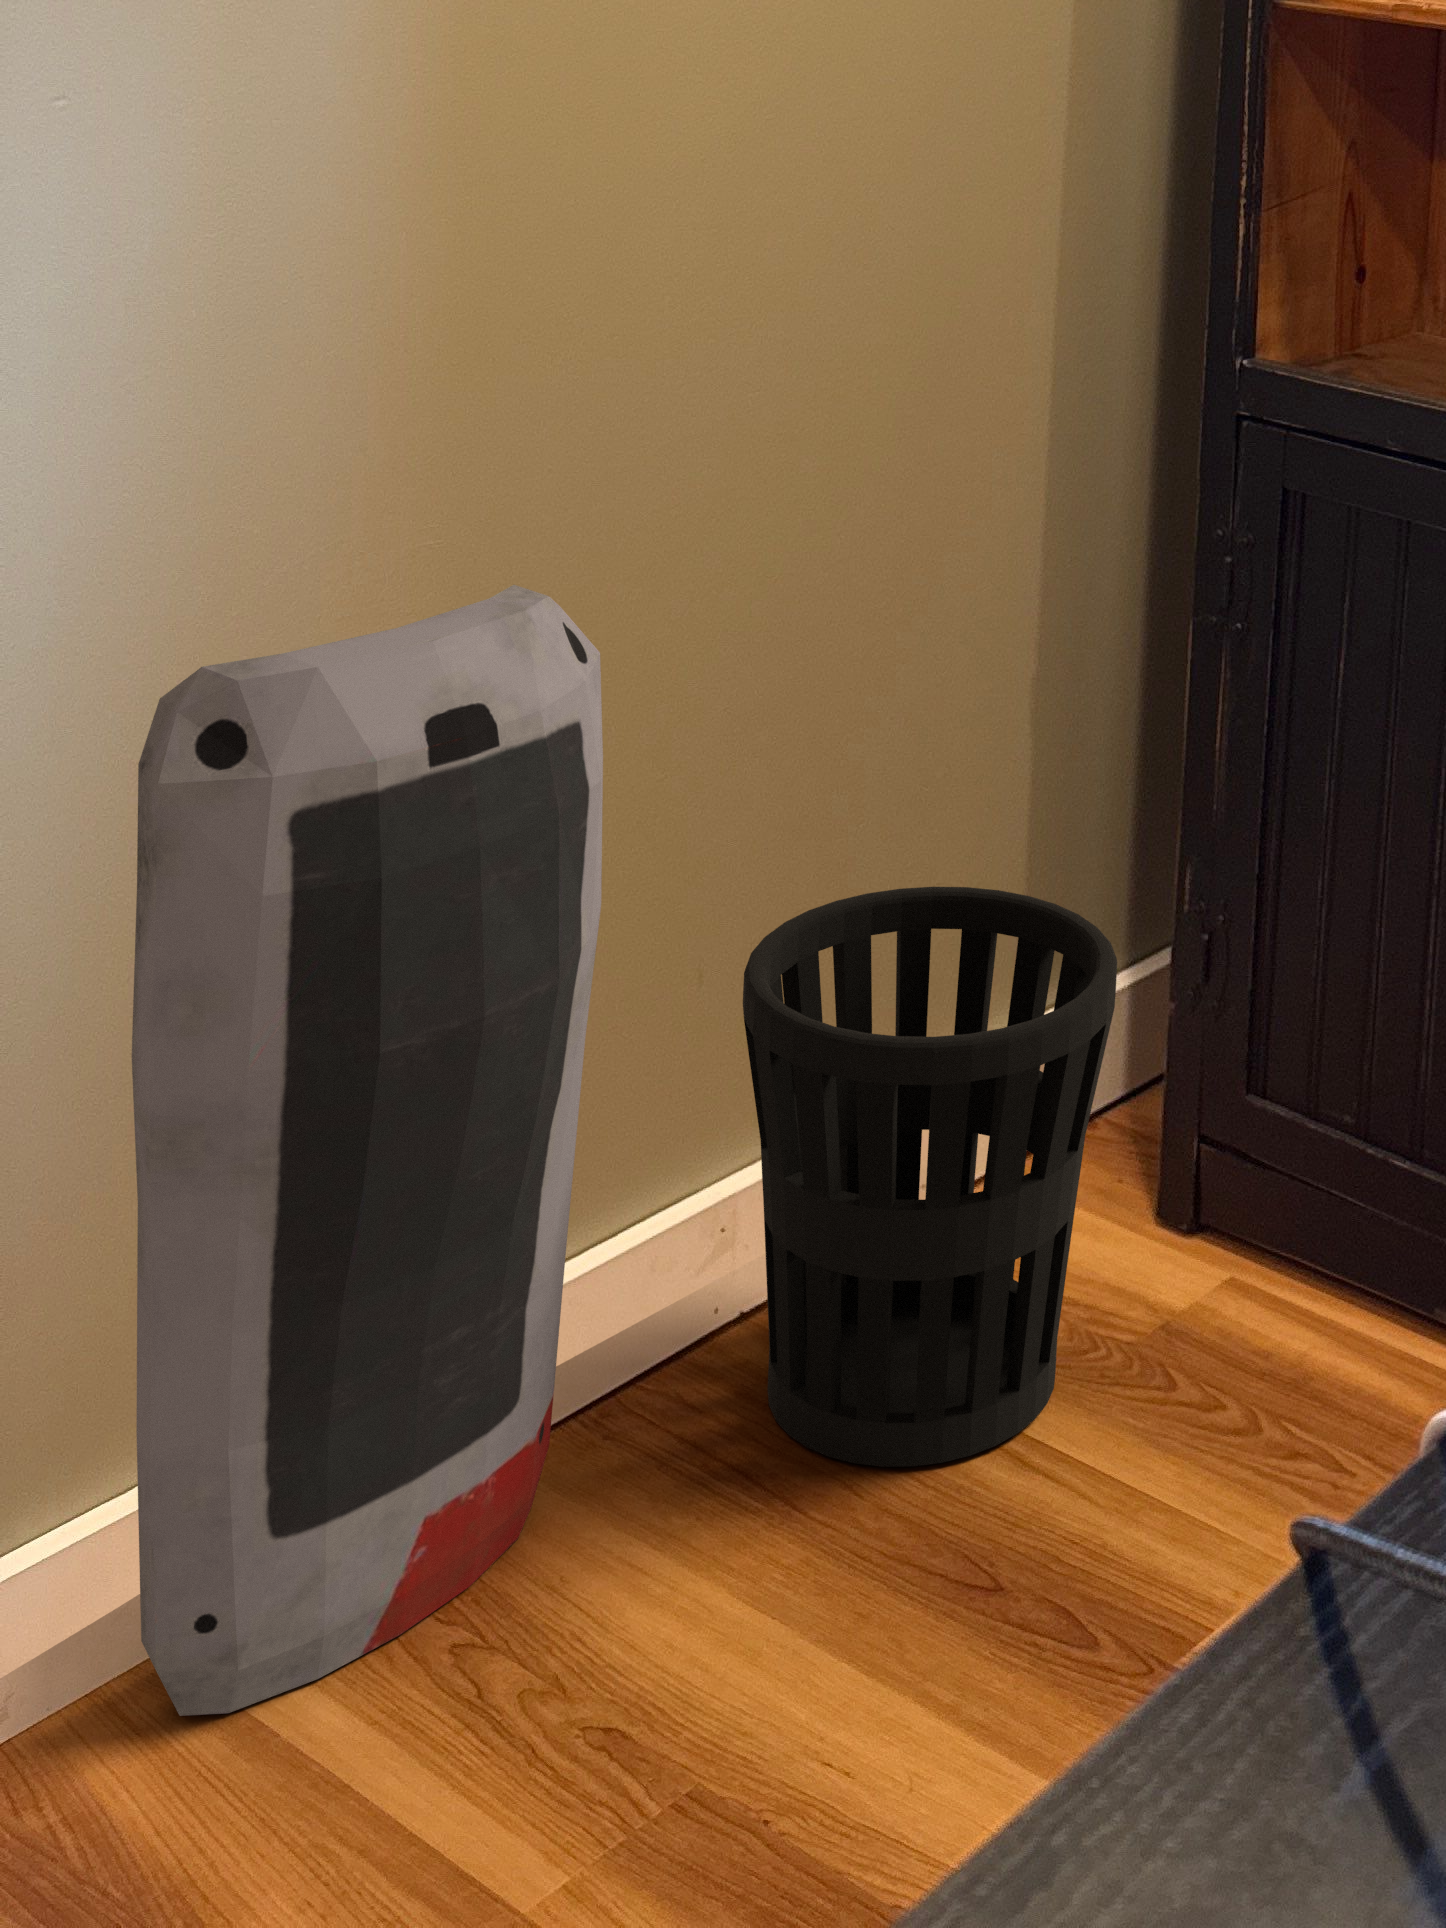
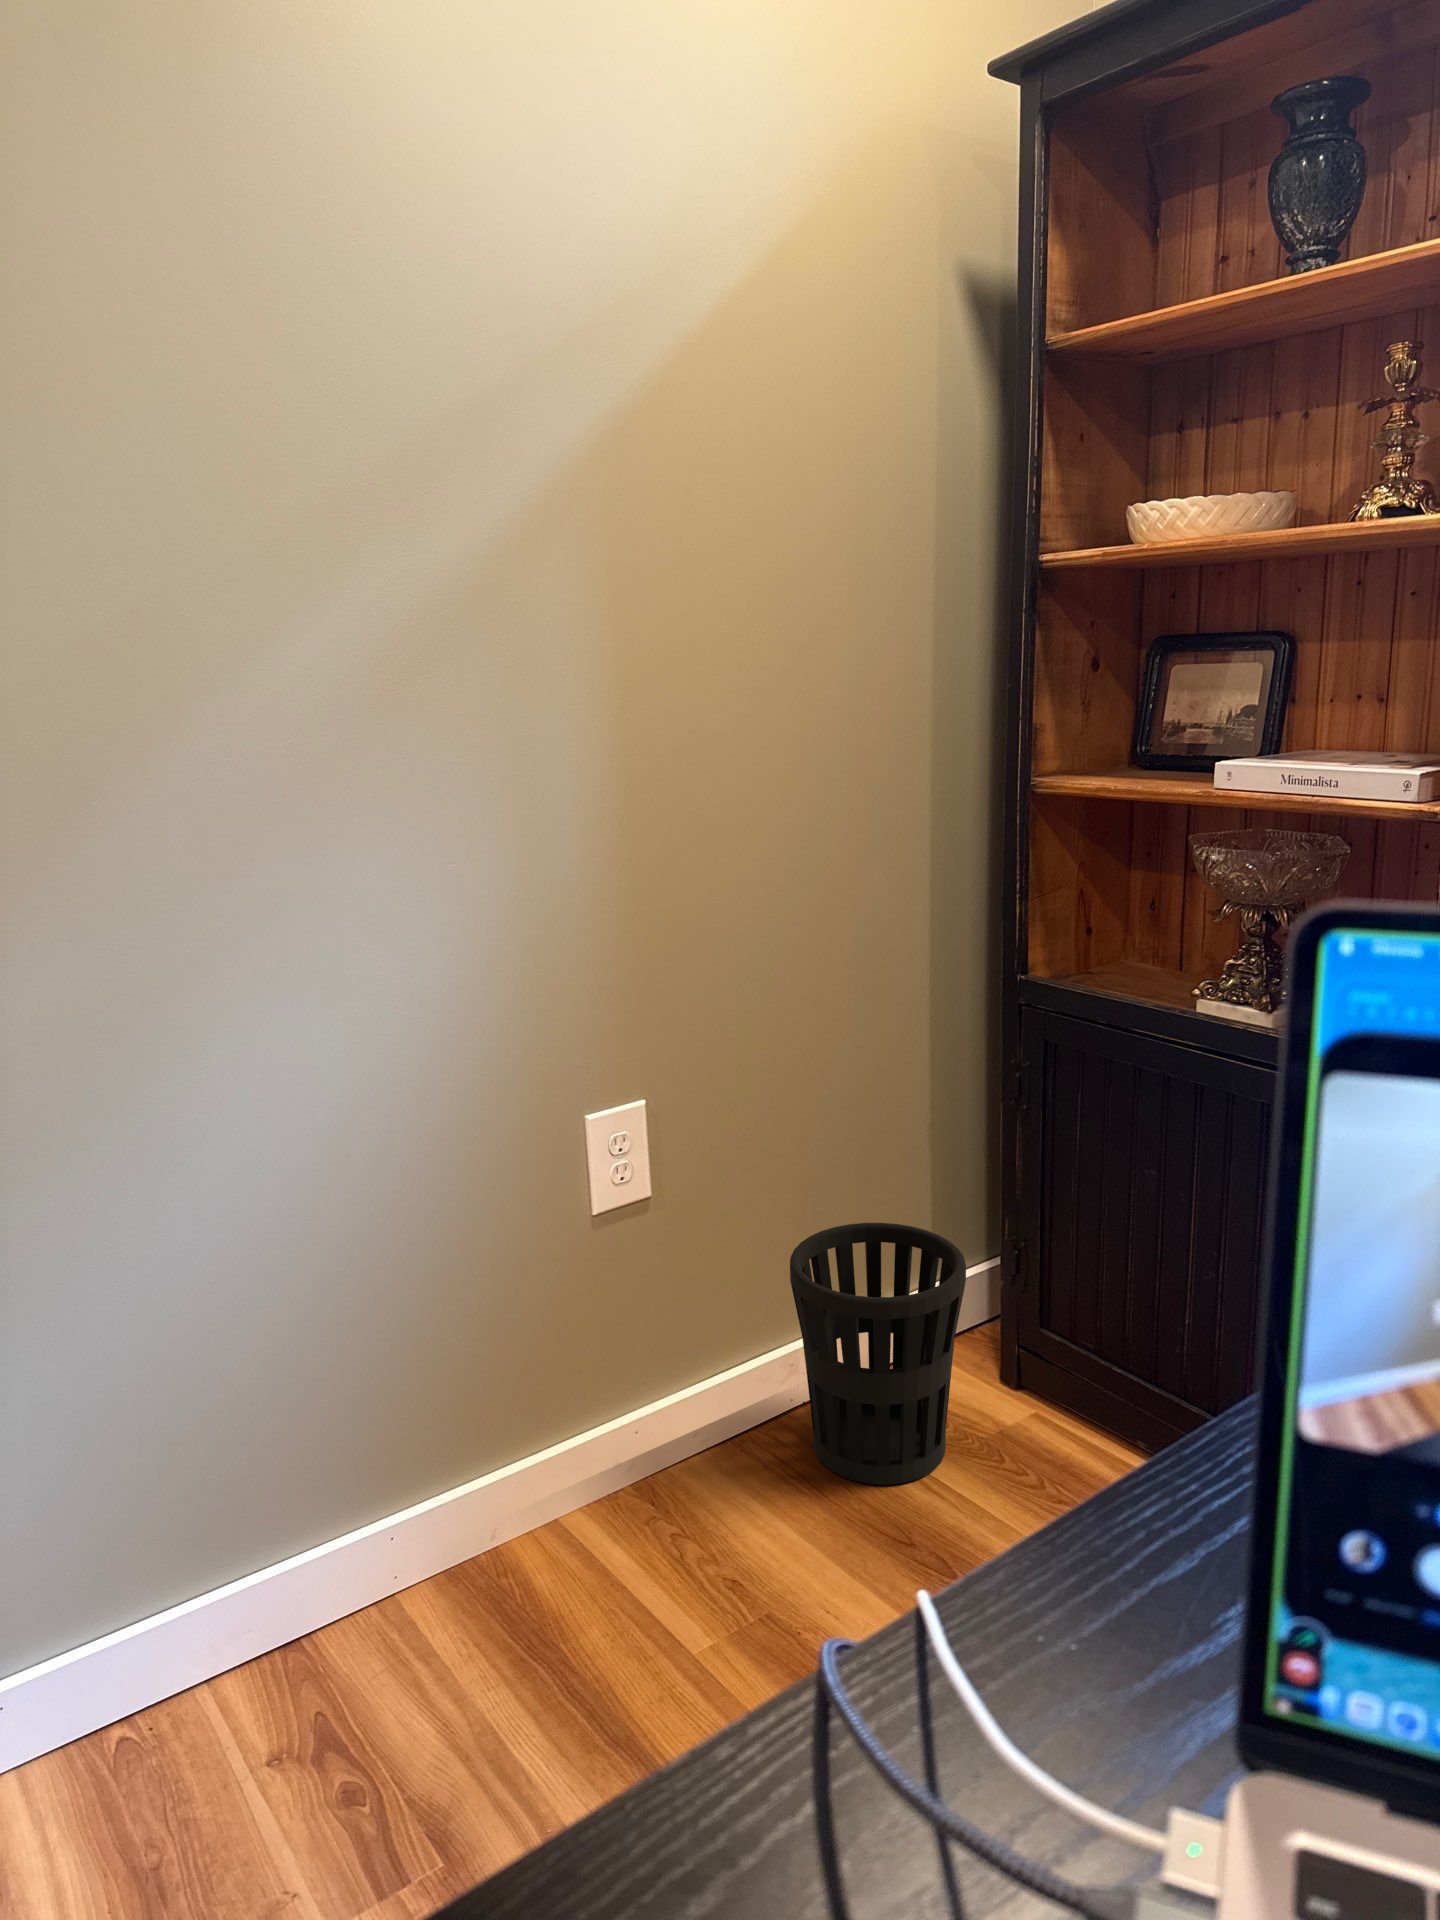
air purifier: present [132,585,603,1716] -> none [507,1084,719,1552]

